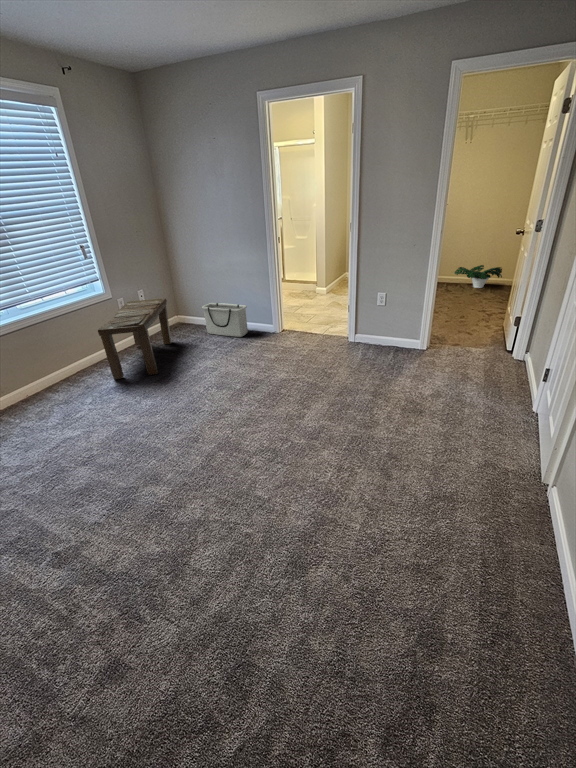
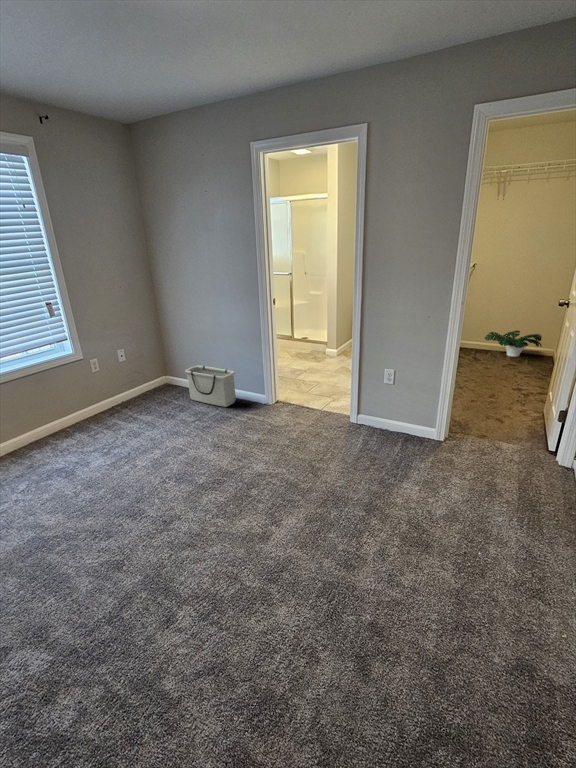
bench: present [98,299,171,379] -> none [45,361,147,458]

